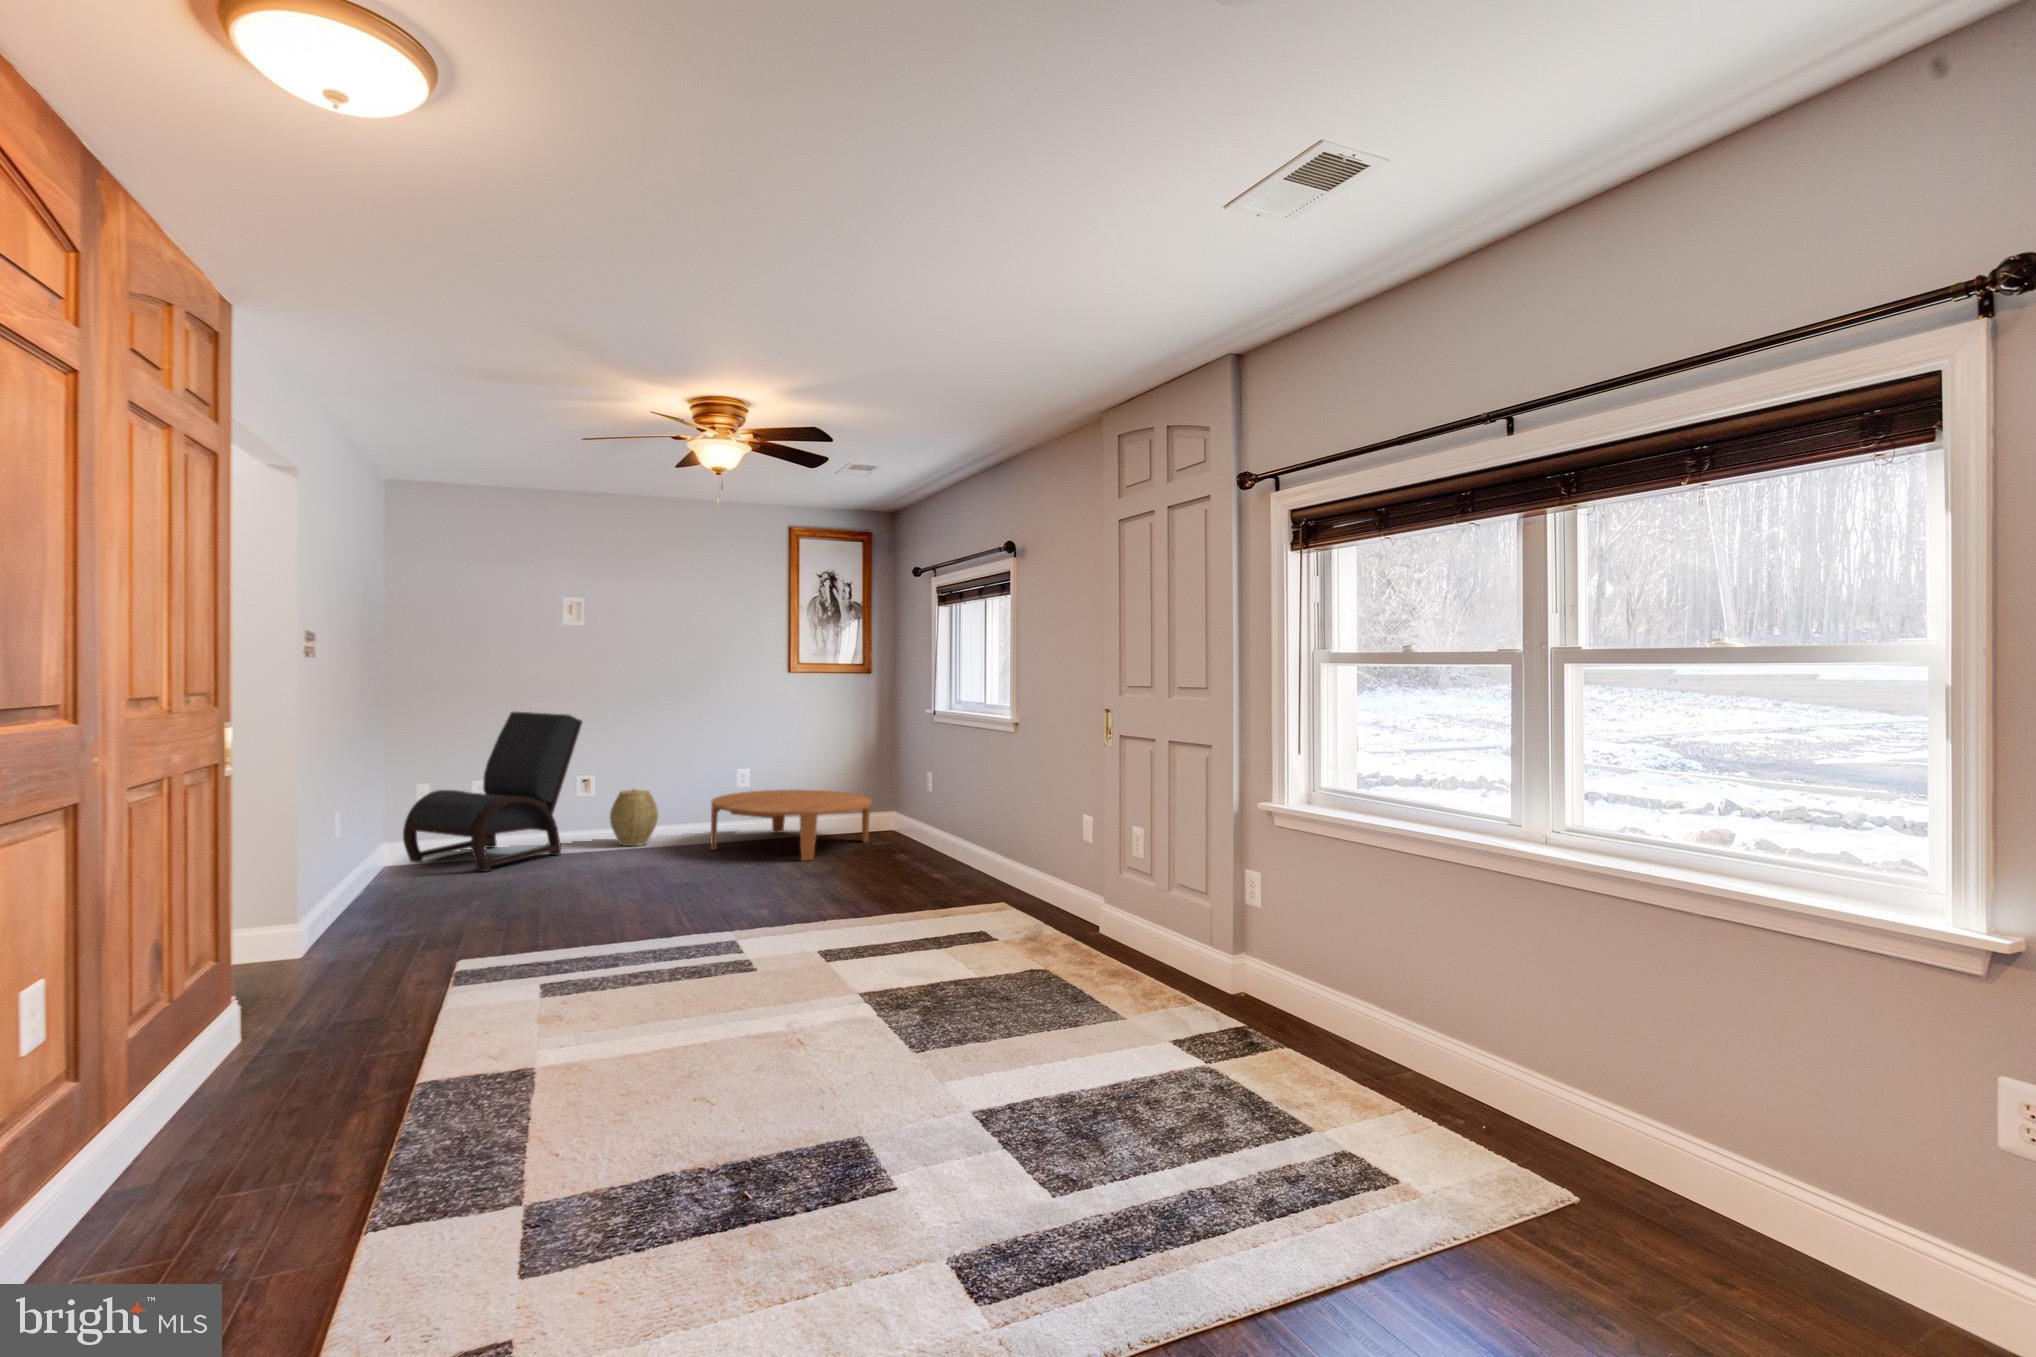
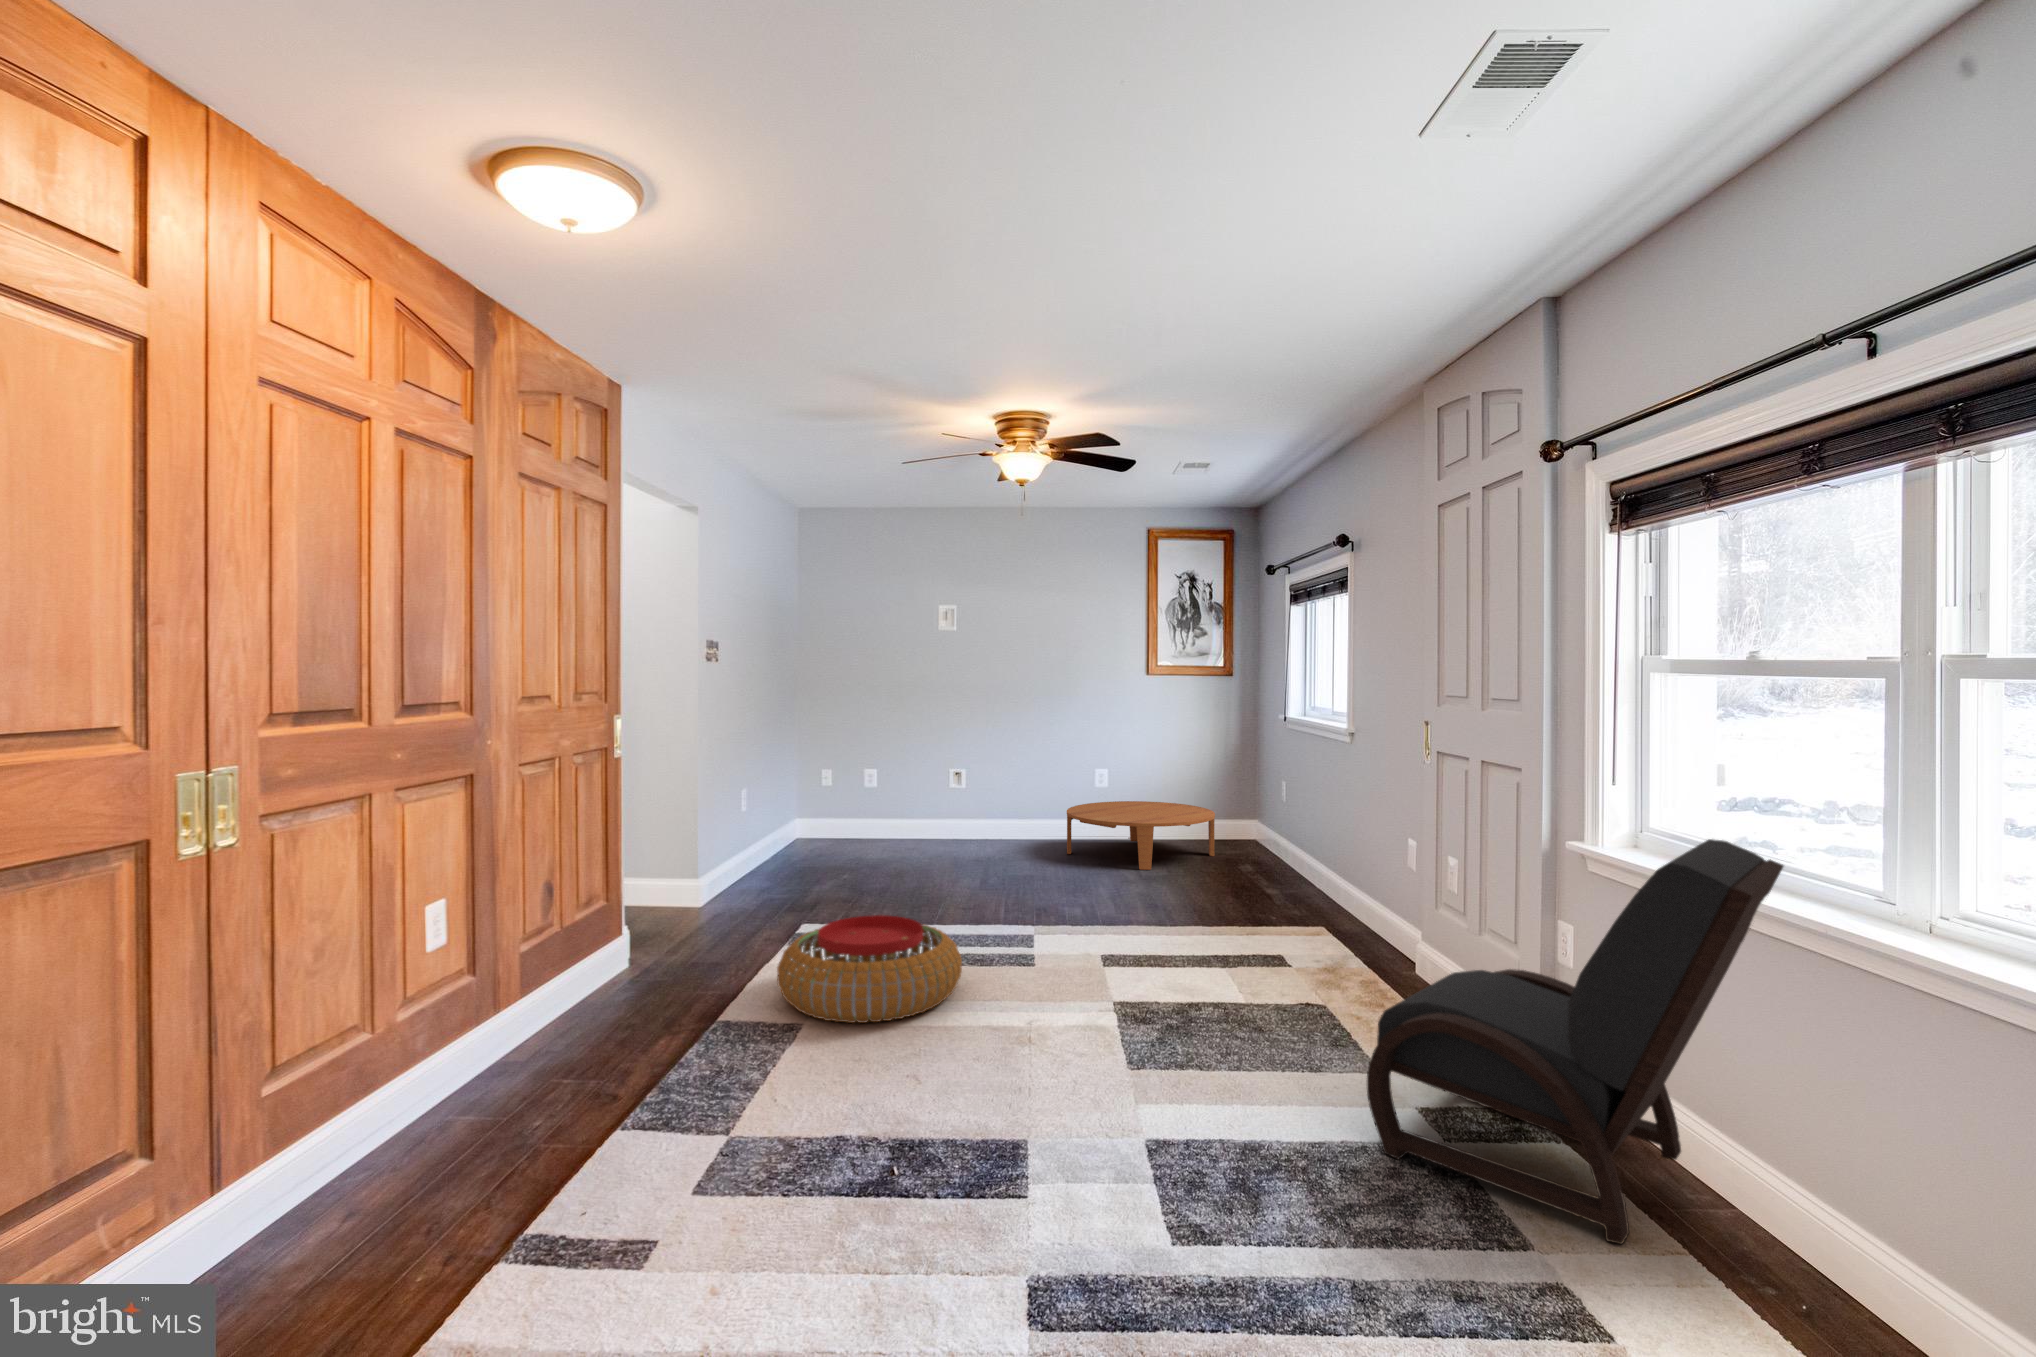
lounge chair: present [403,712,582,871] -> present [1367,839,1783,1244]
woven basket: present [610,789,658,846] -> none [988,796,1027,846]
pouf: none [453,931,693,1061] -> present [777,915,962,1023]

